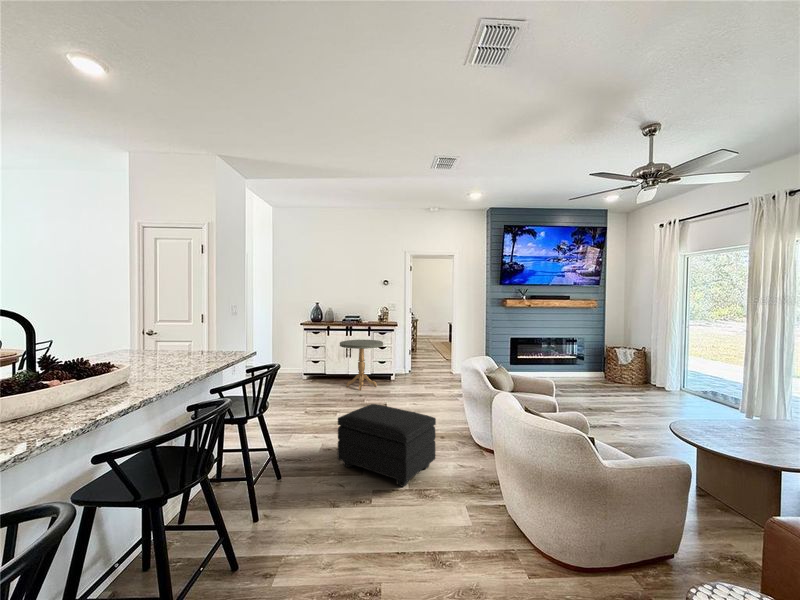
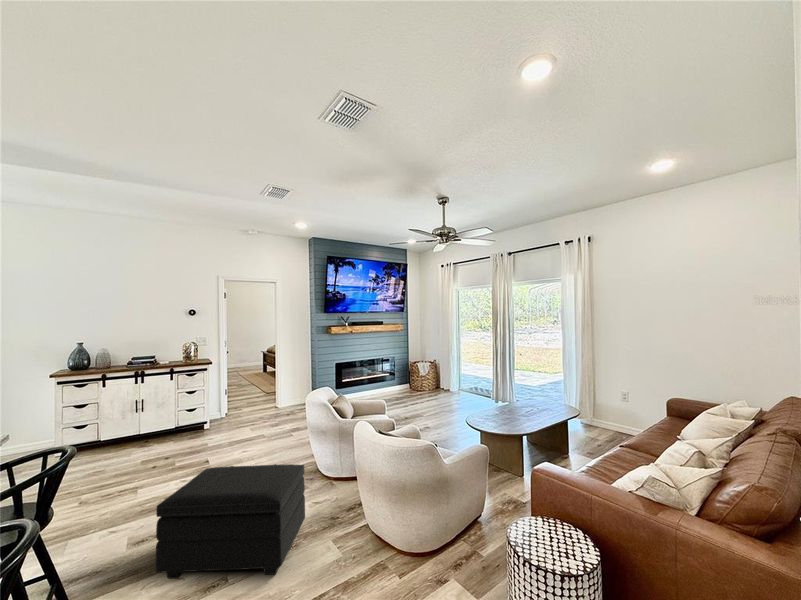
side table: present [340,340,383,390] -> none [126,383,195,453]

